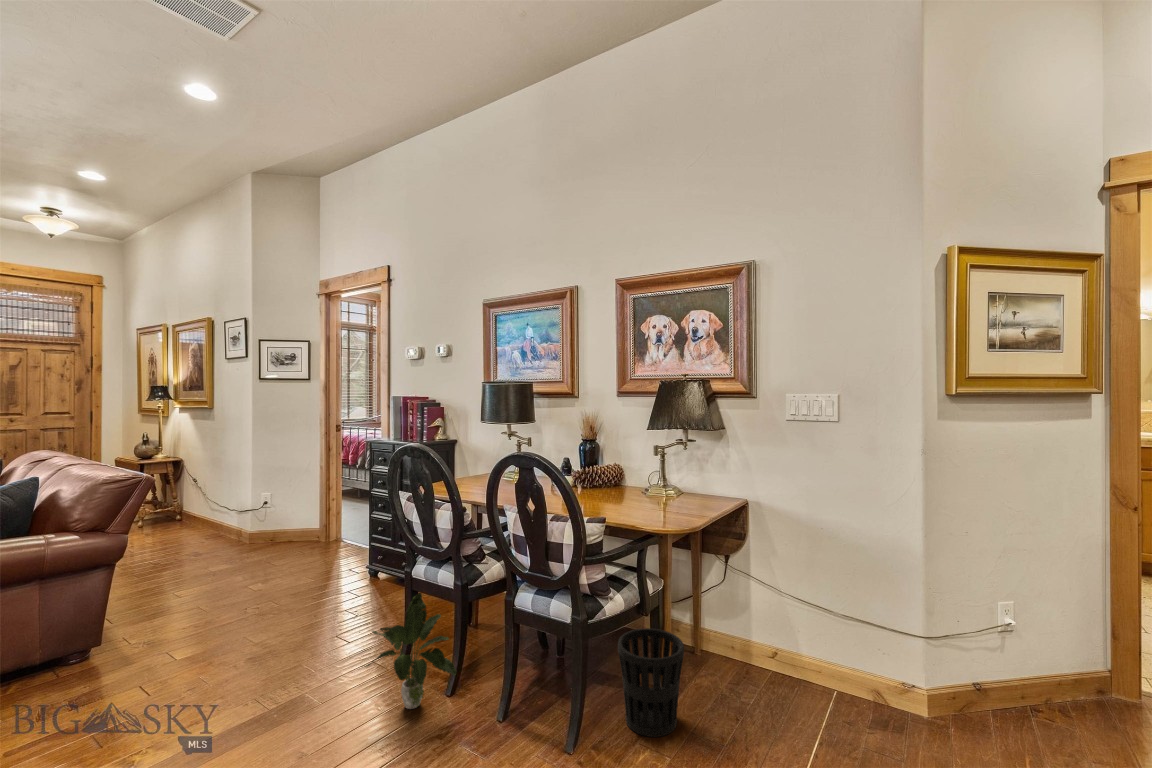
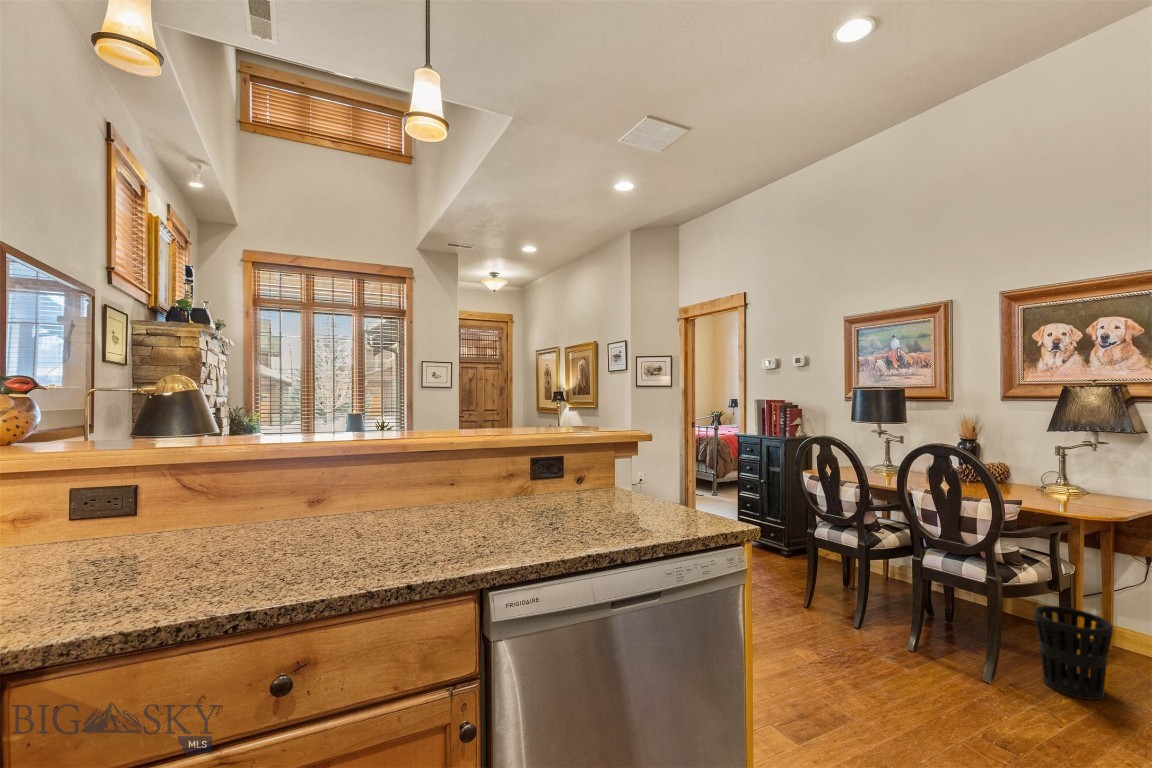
potted plant: present [367,592,456,709] -> none [795,547,868,635]

